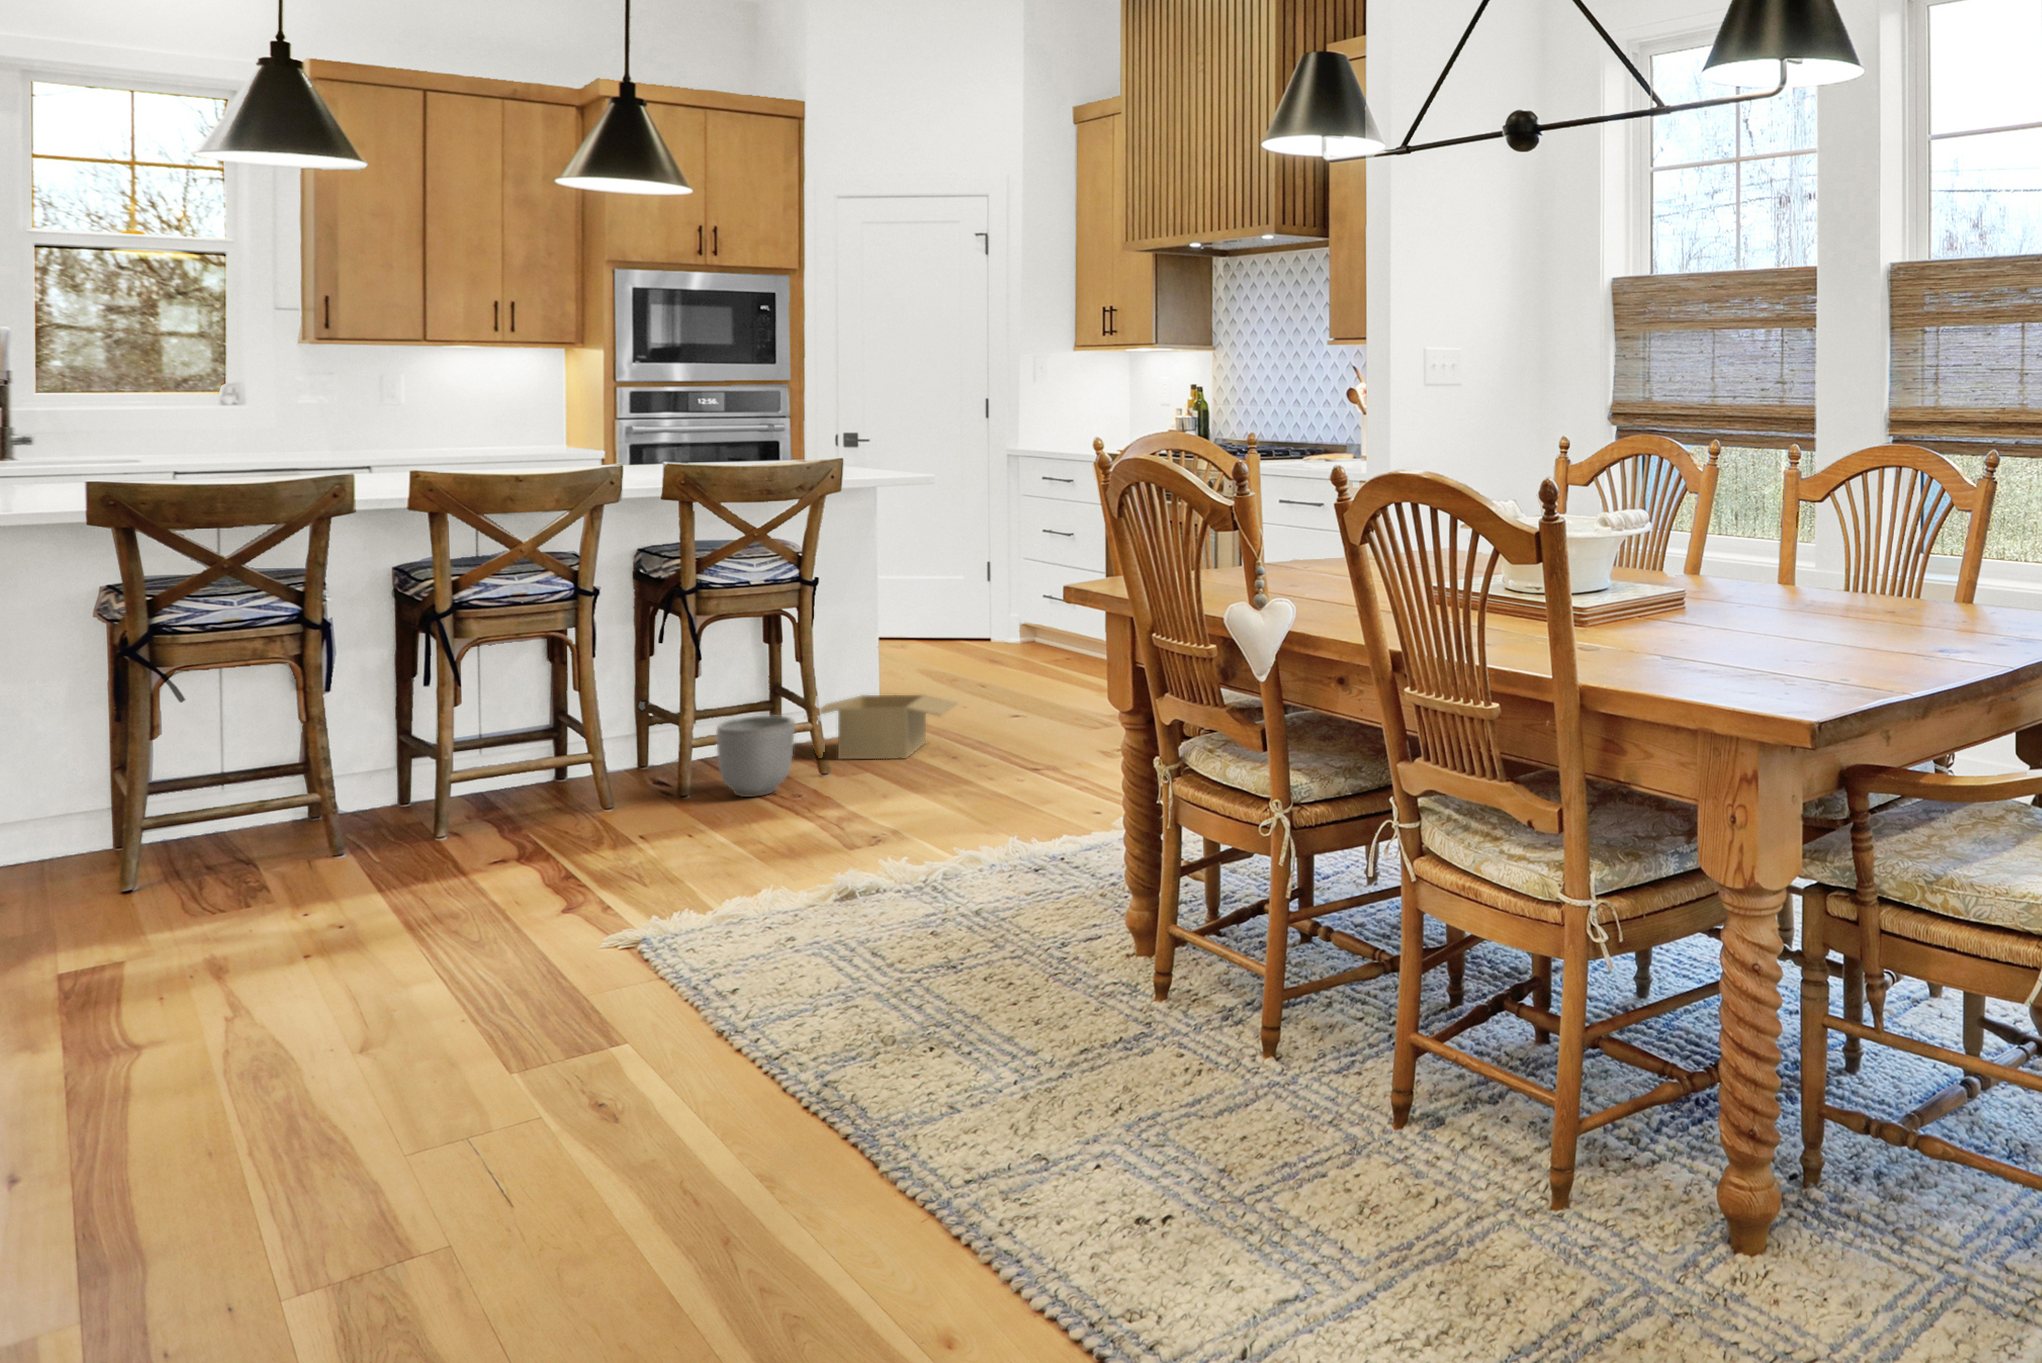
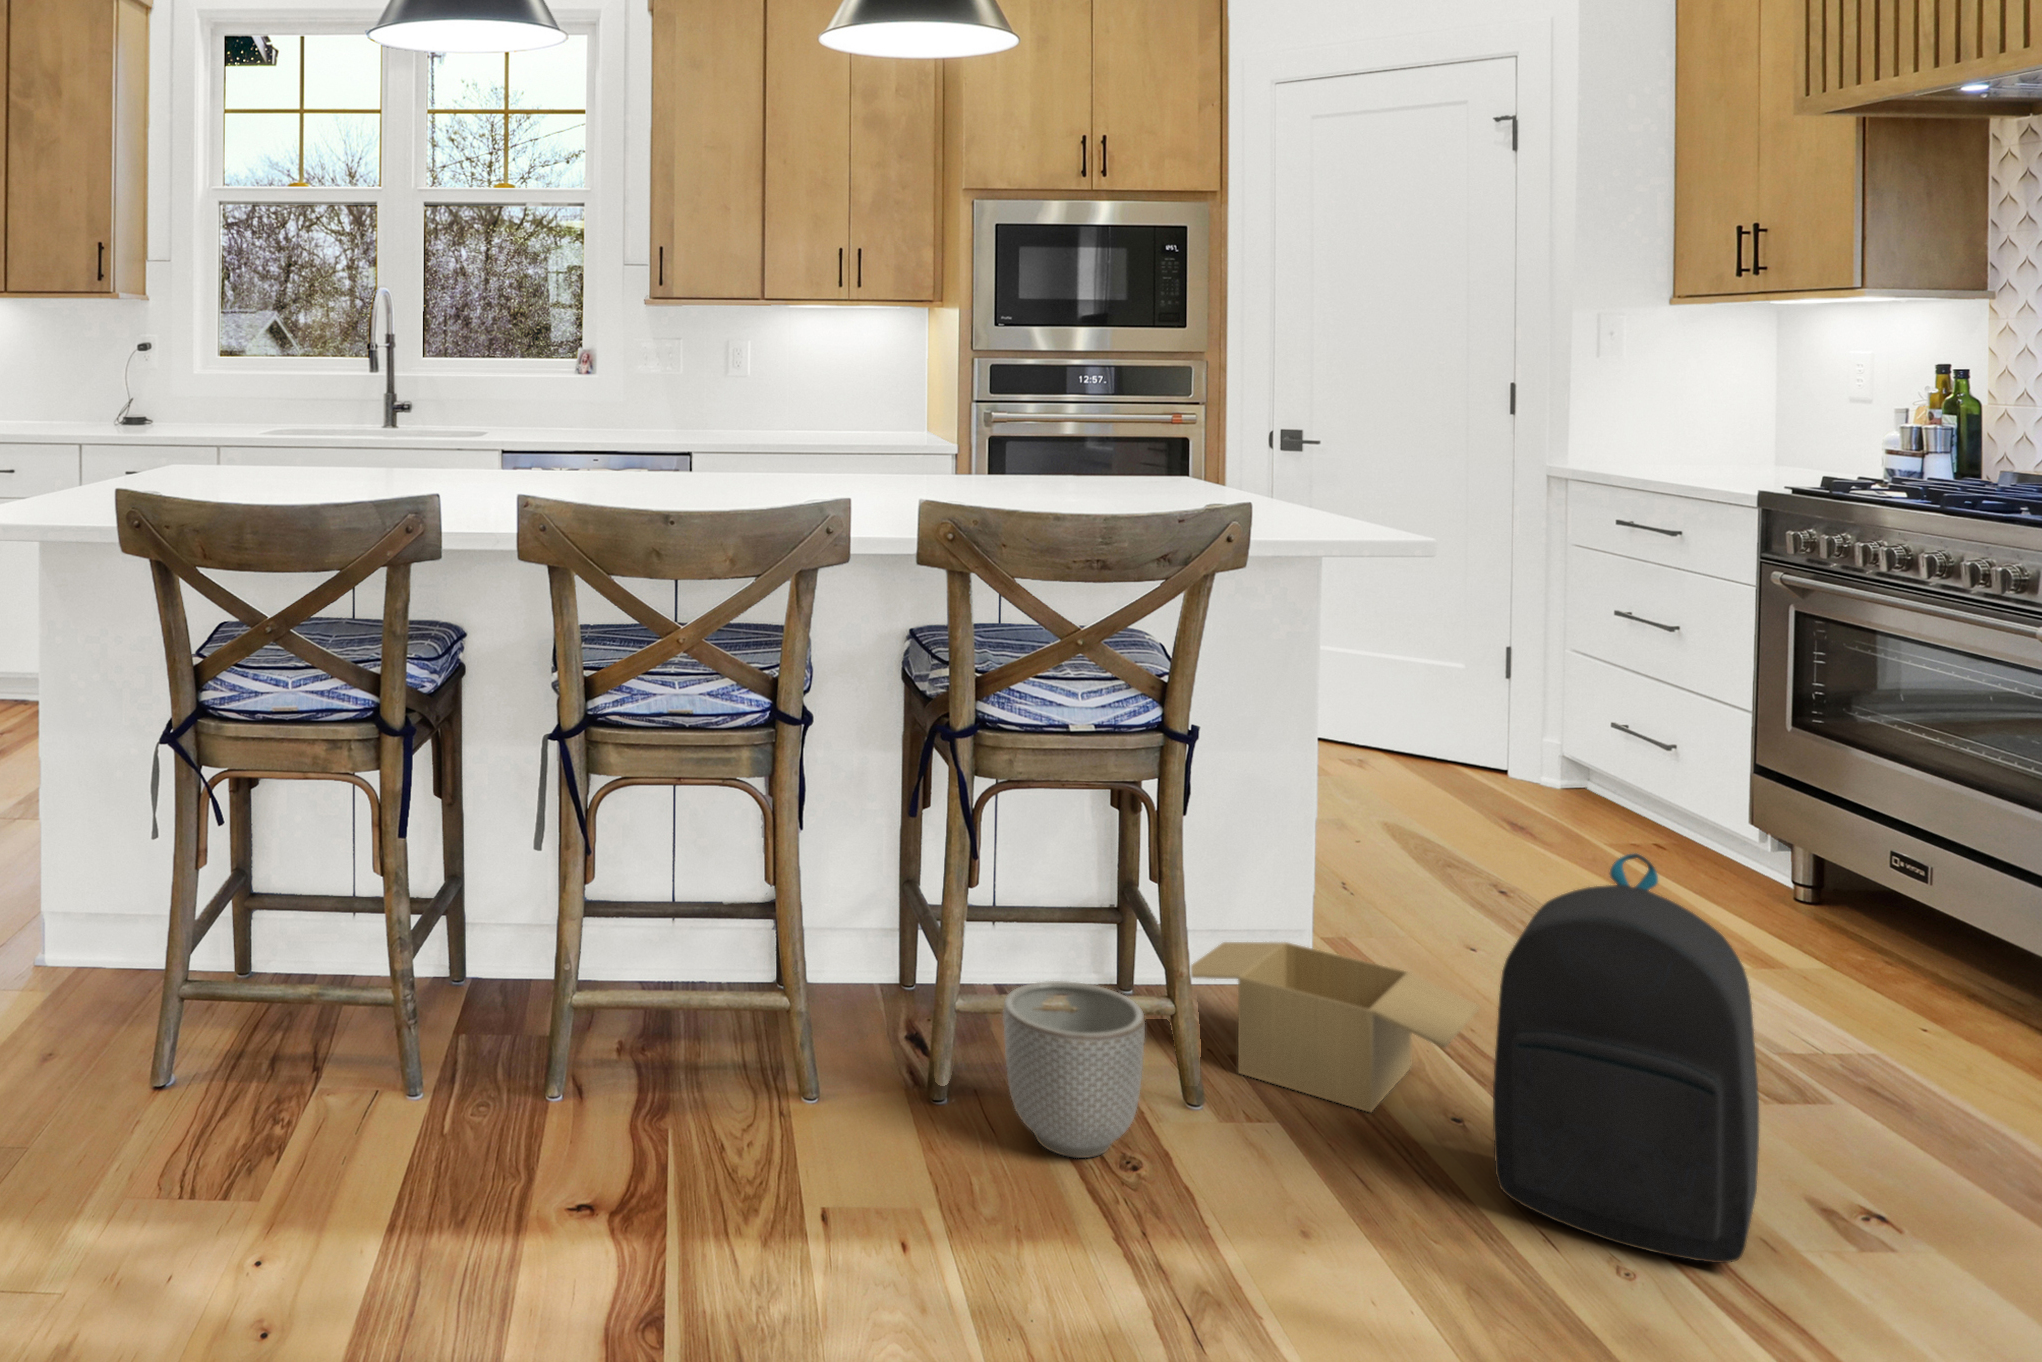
backpack: none [961,605,1069,770] -> present [1493,854,1759,1263]

